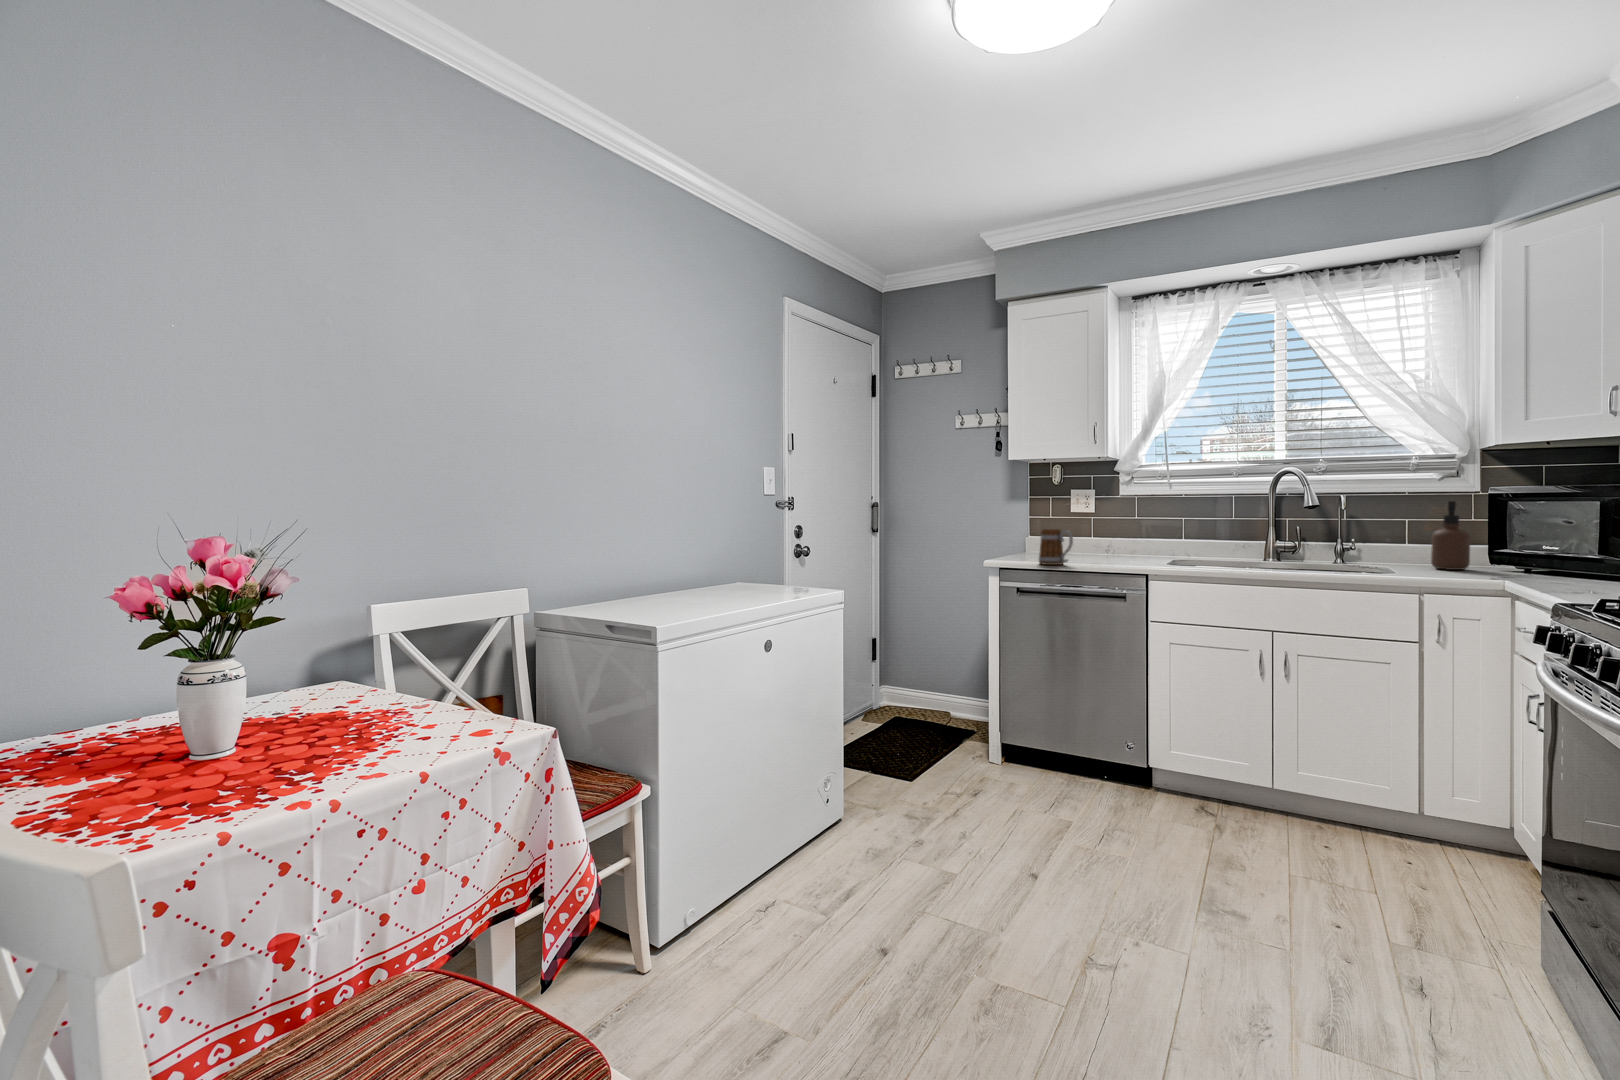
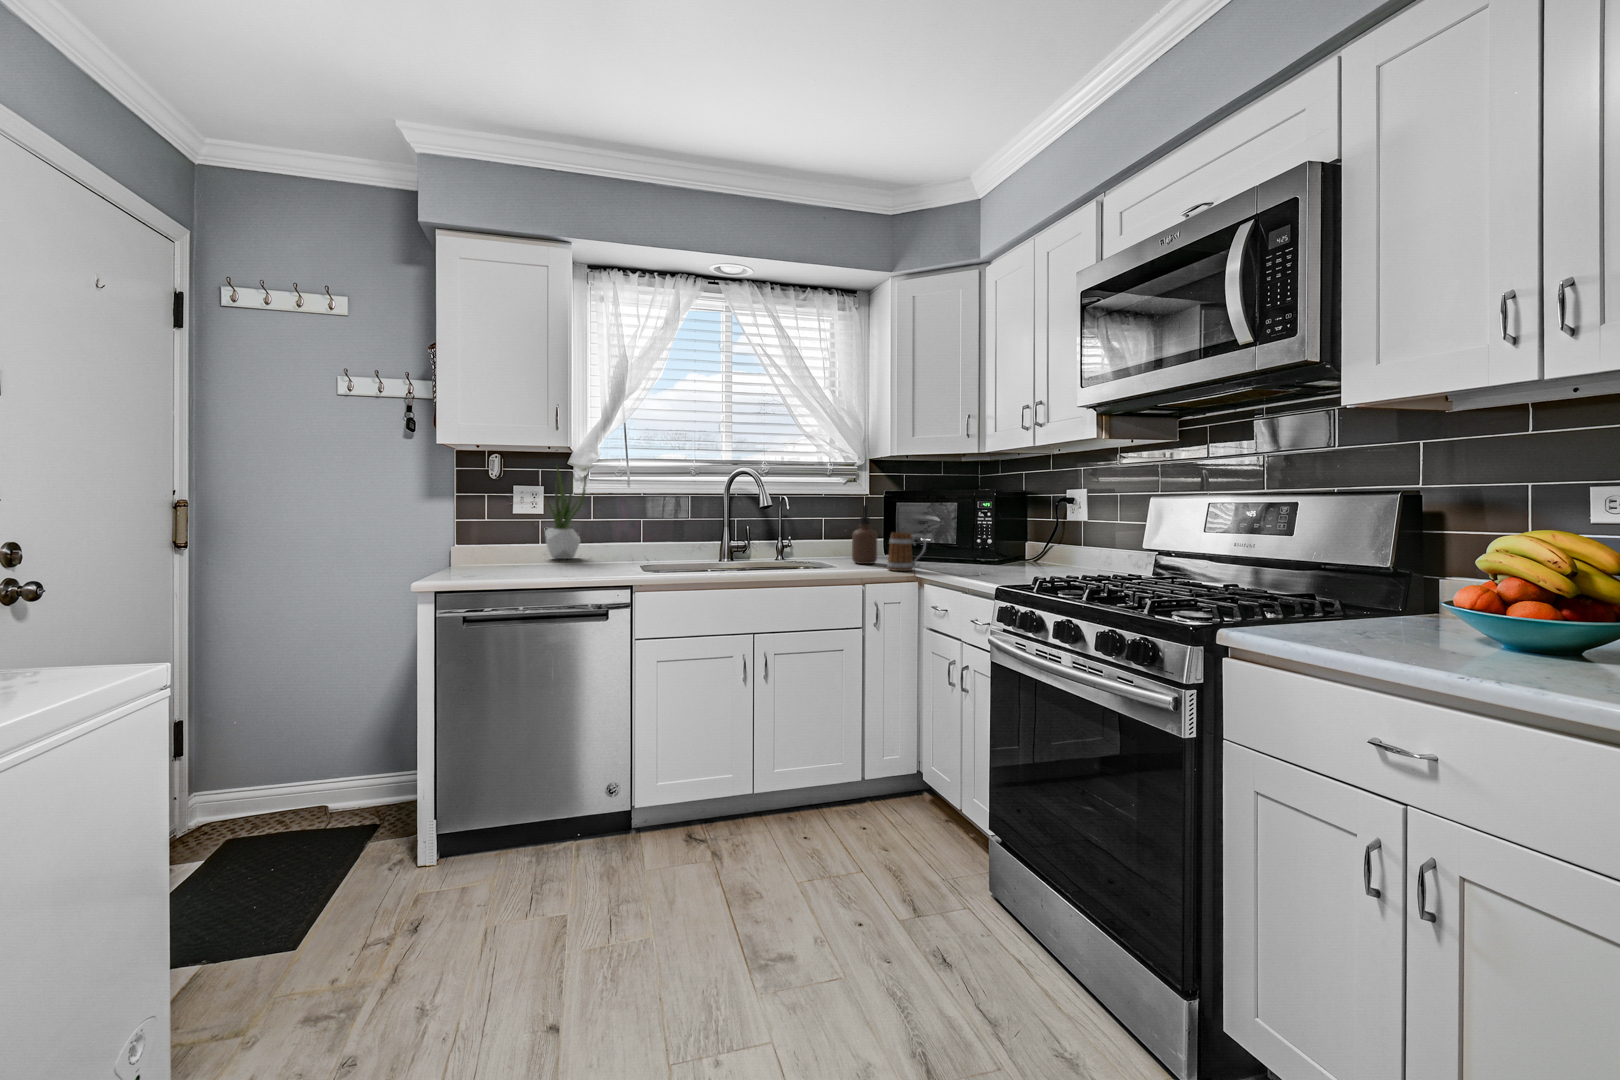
potted plant: none [1092,471,1131,553] -> present [545,466,587,559]
mug: present [1039,529,1073,565] -> present [887,532,926,571]

